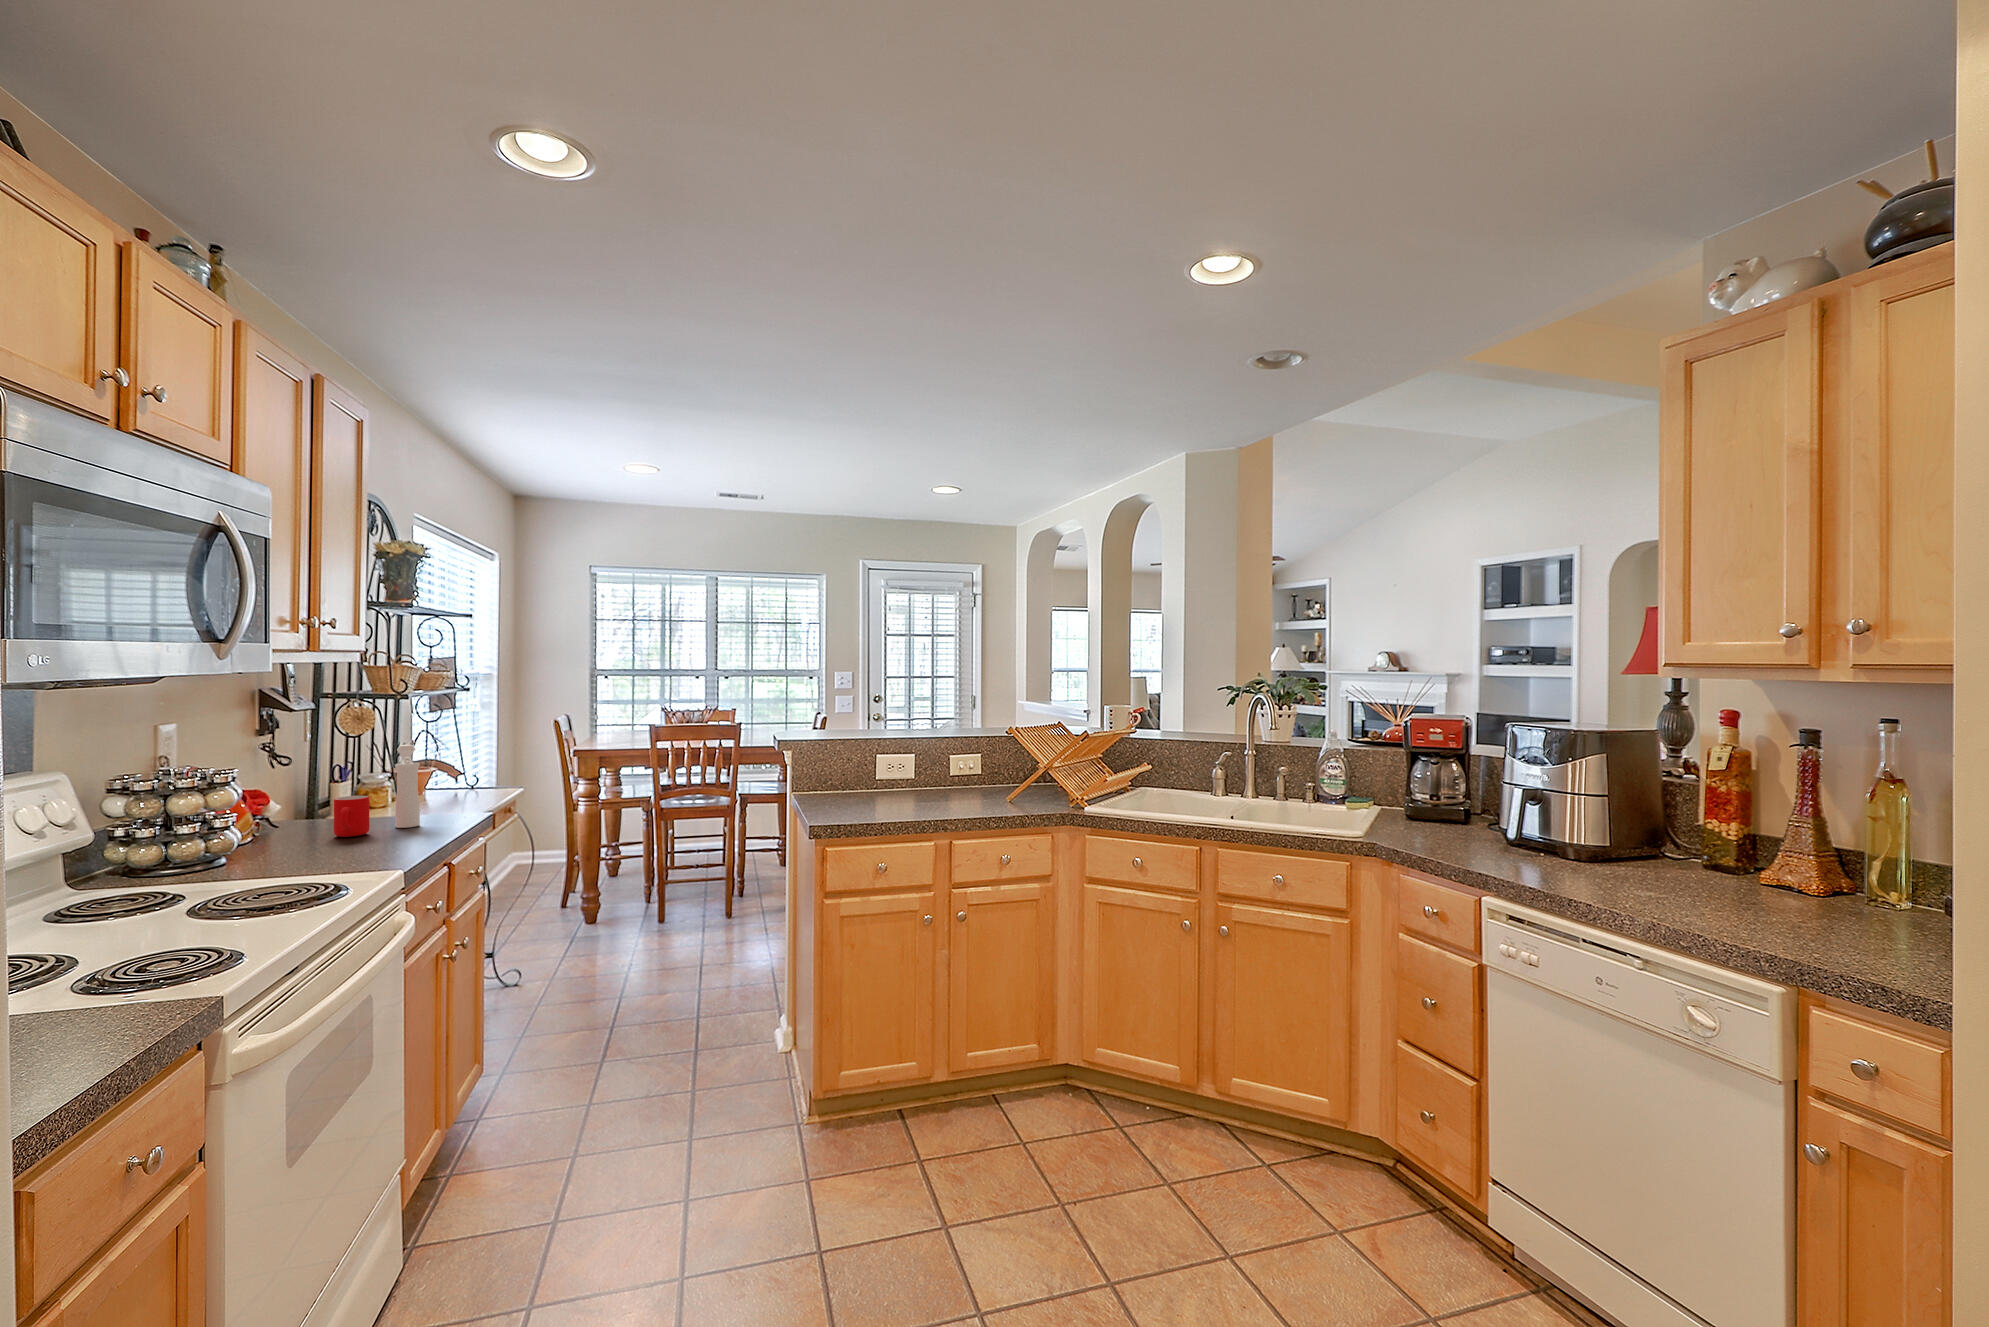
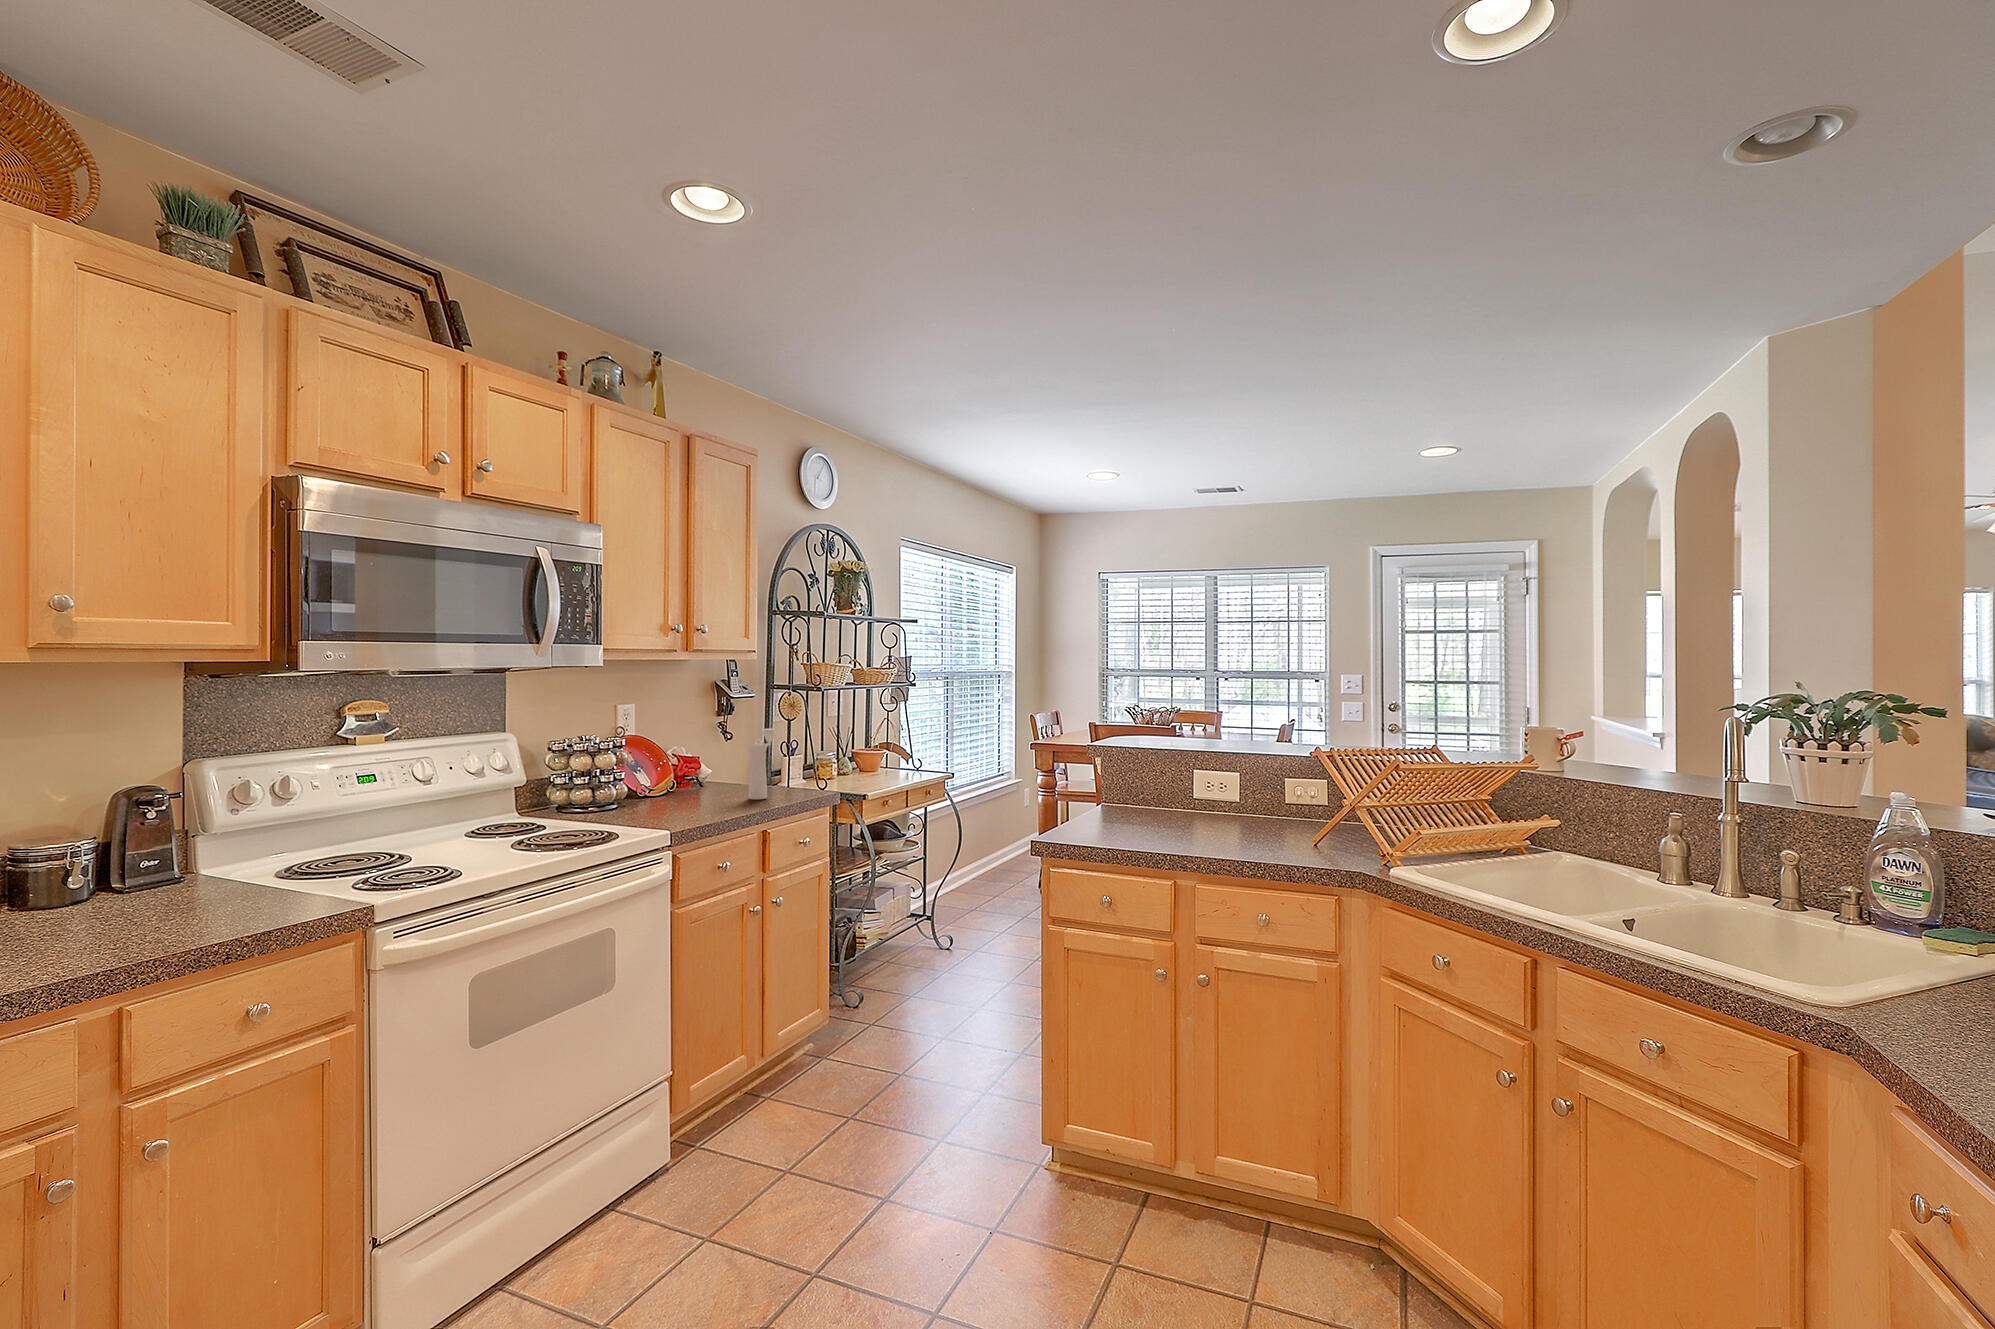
mug: present [334,796,370,837] -> none [696,768,724,802]

